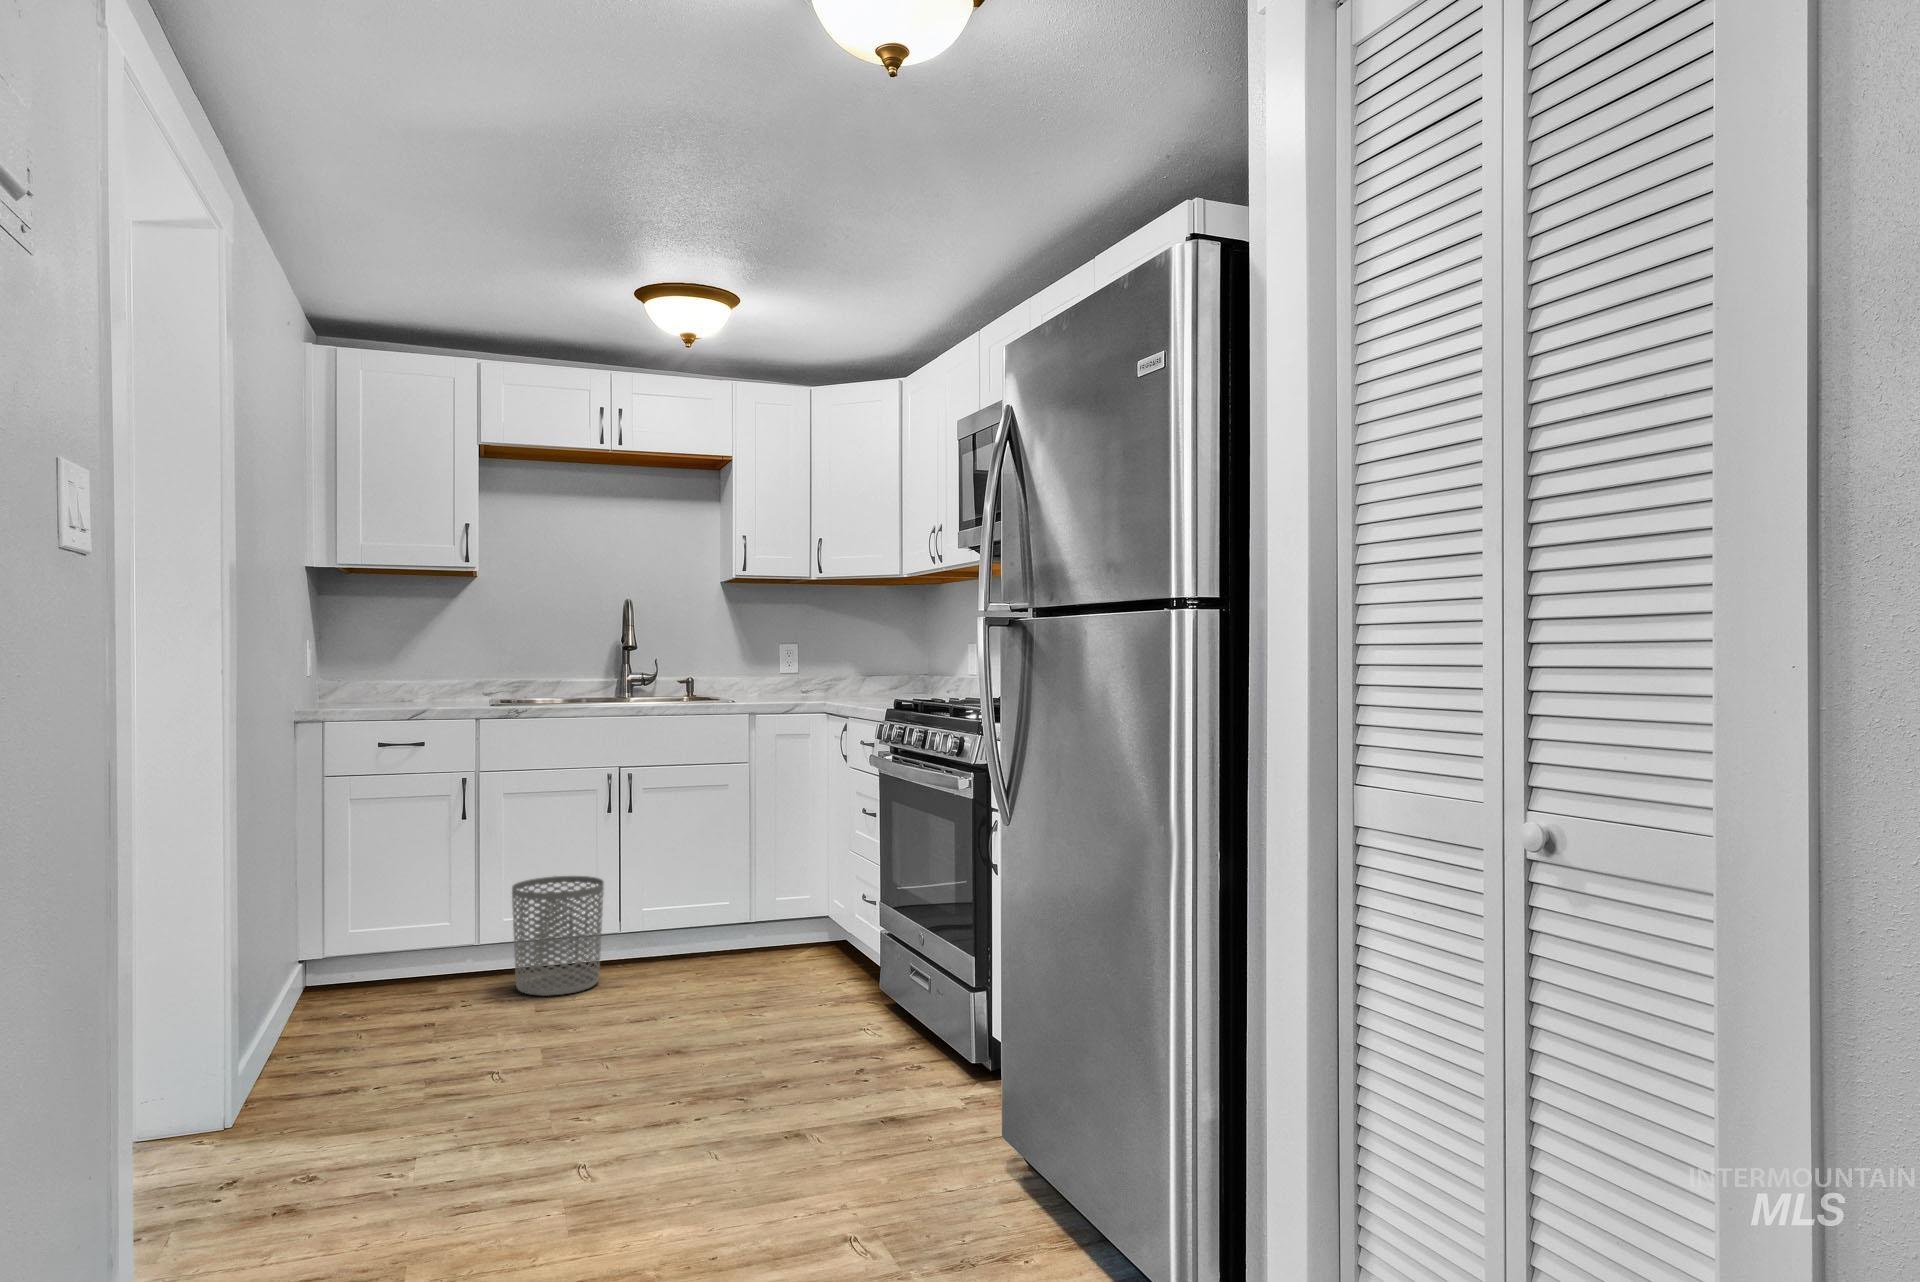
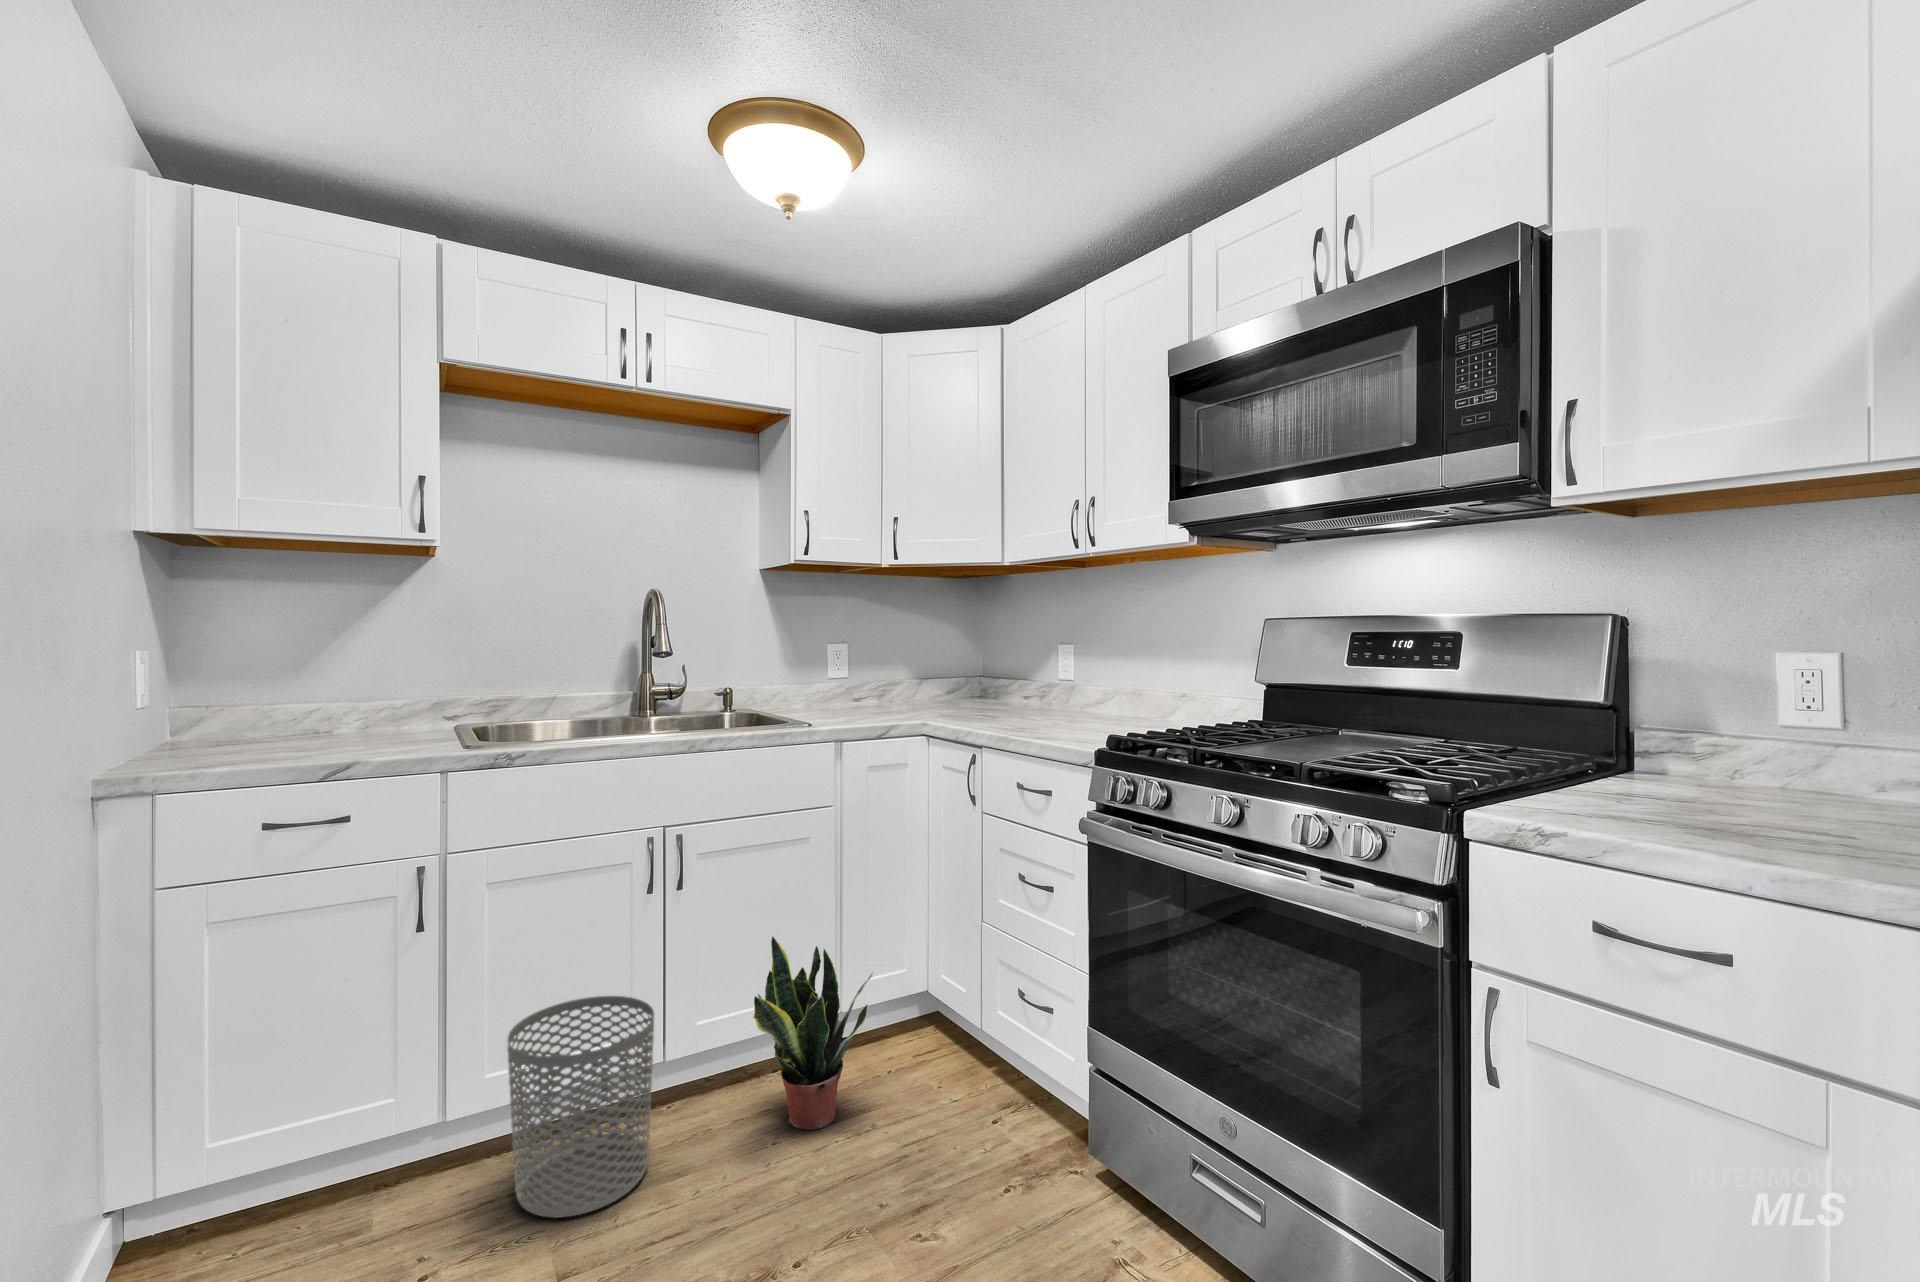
potted plant: none [667,845,762,977] -> present [753,936,873,1130]

